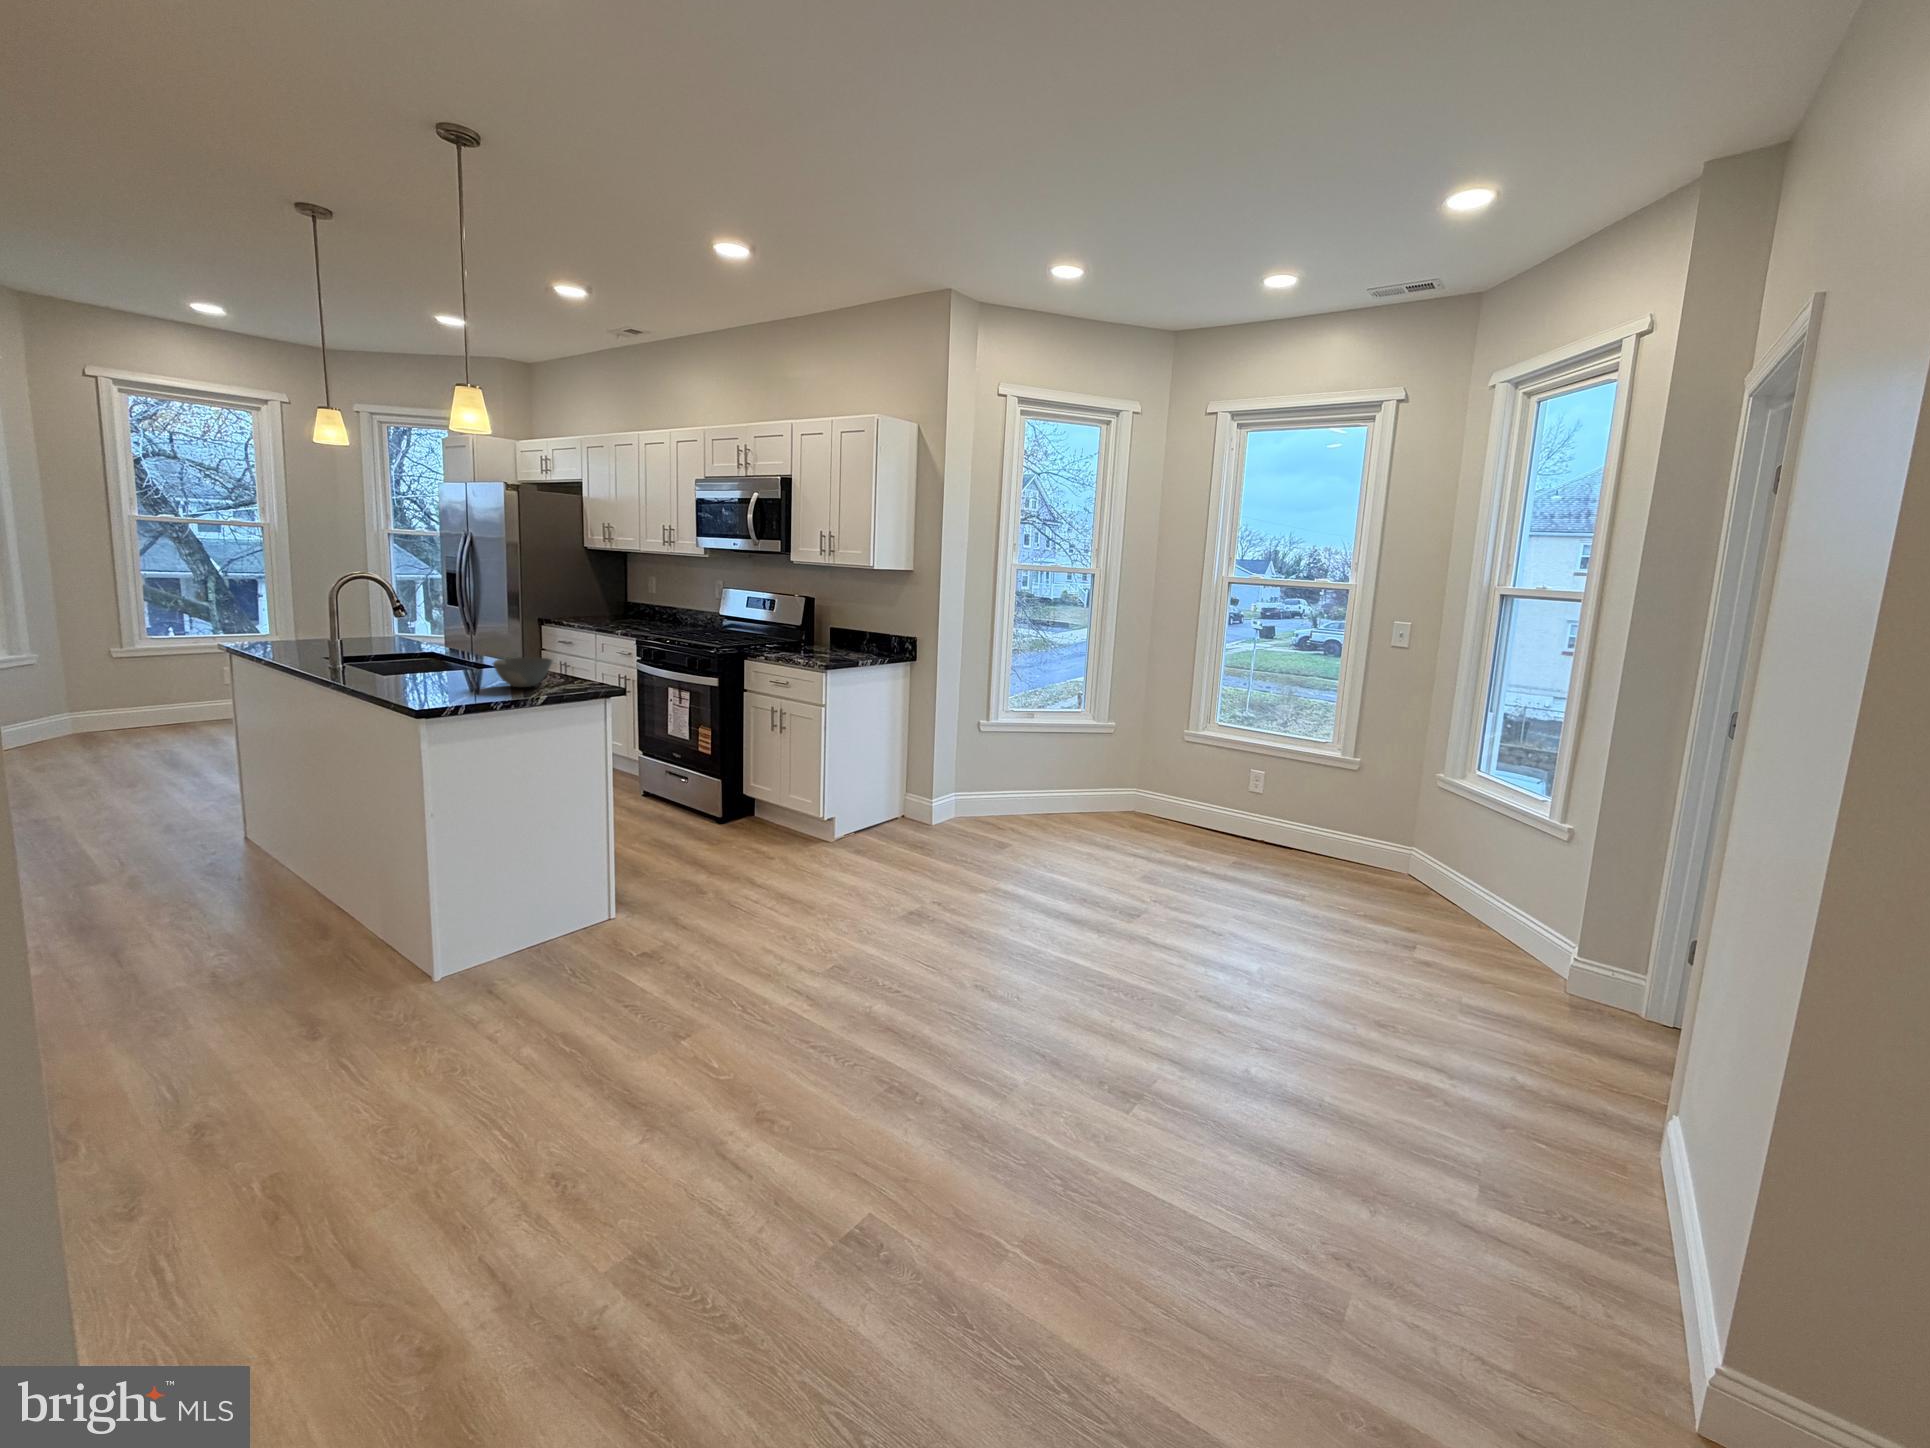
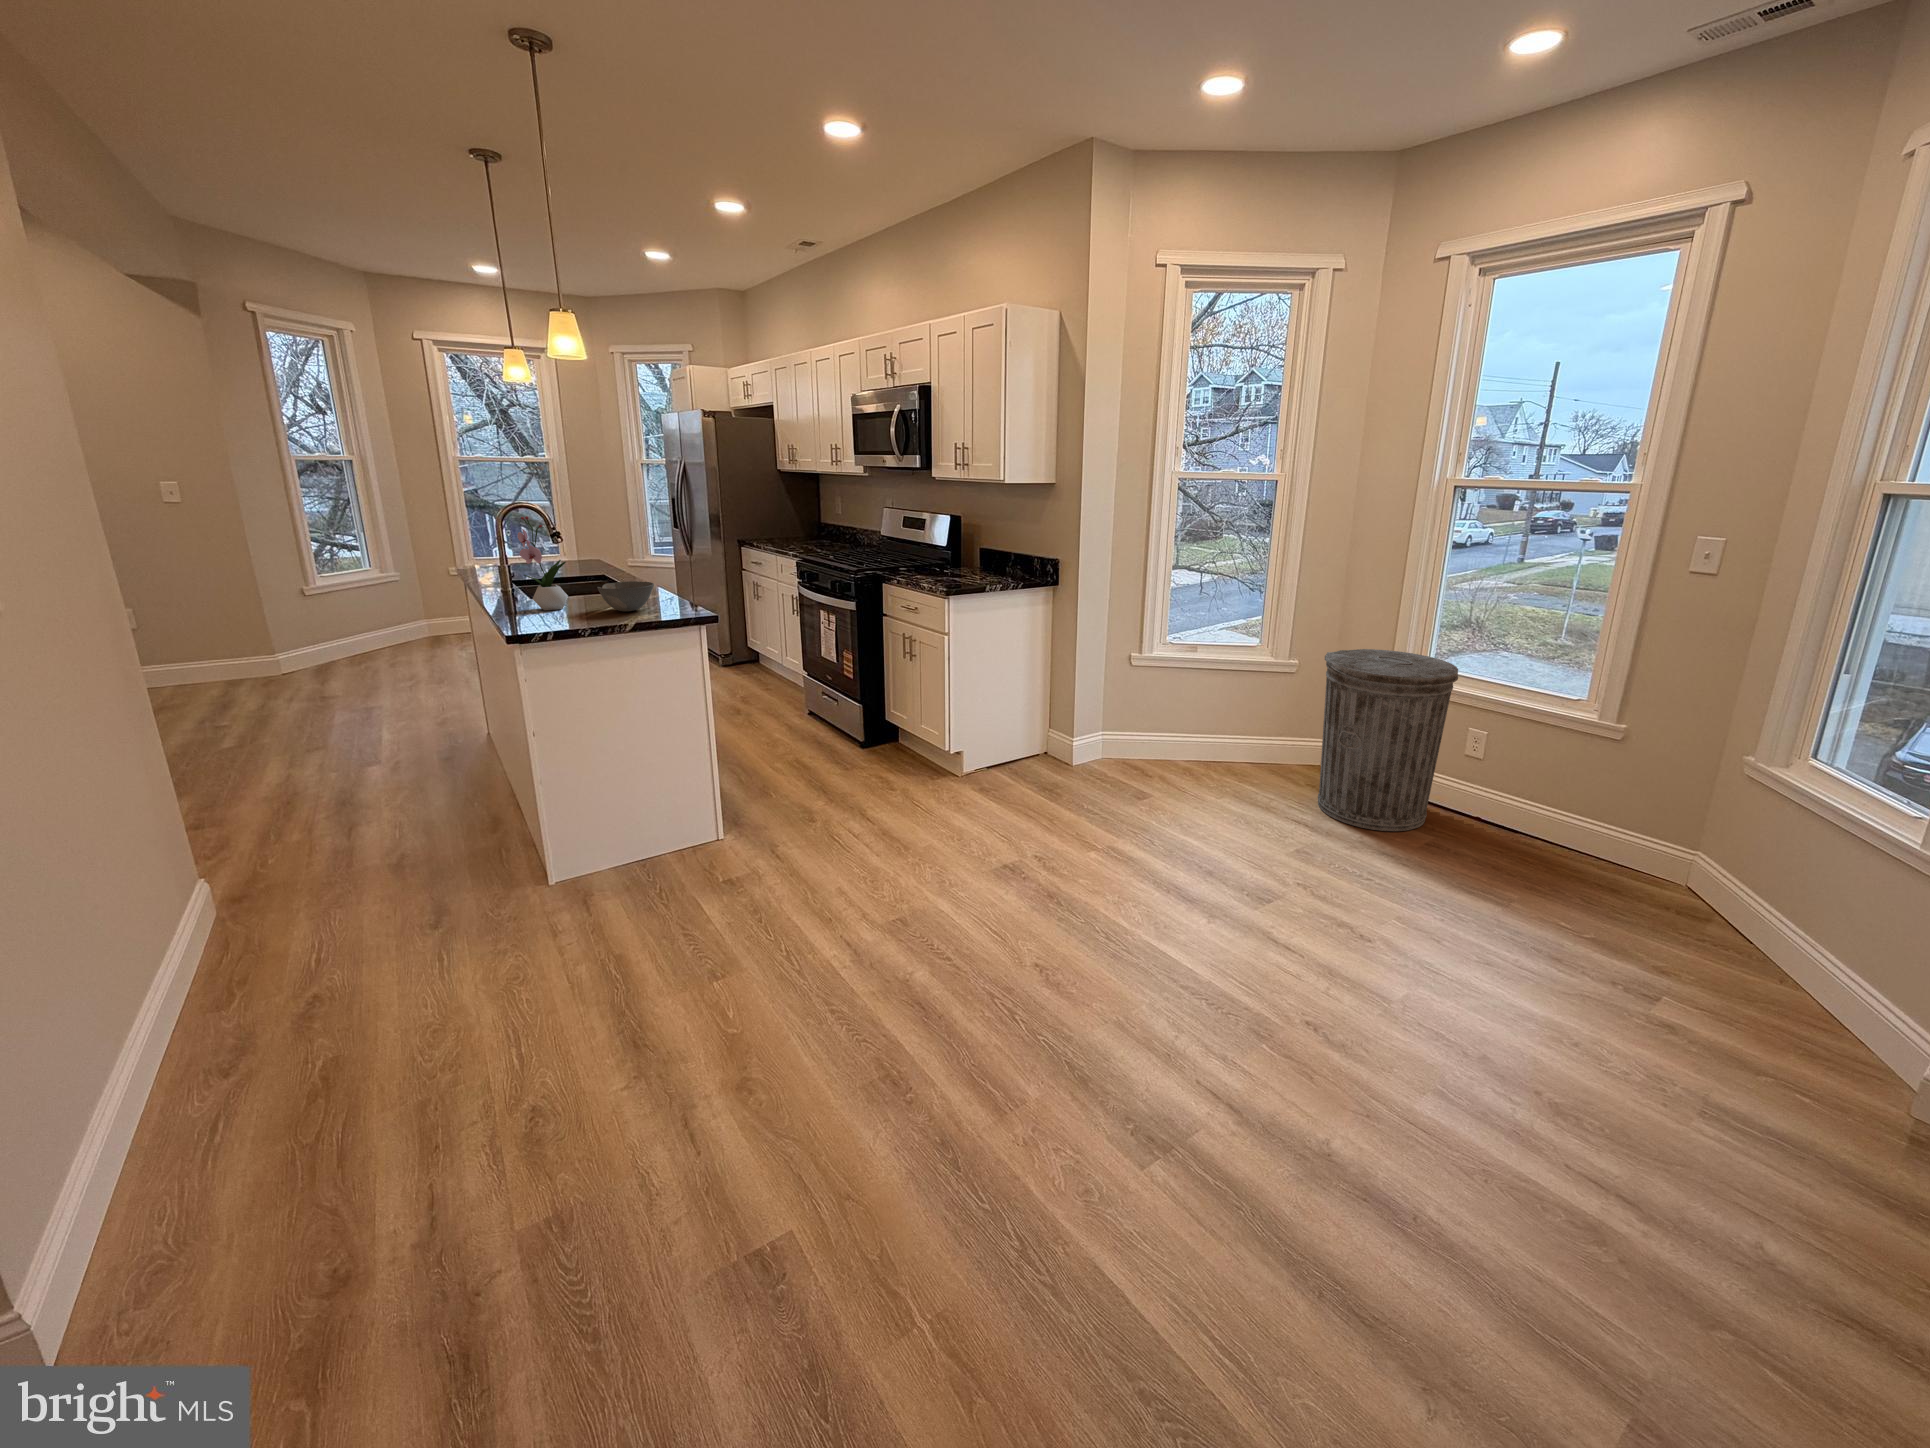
flower arrangement: none [398,590,454,688] -> present [518,516,568,610]
trash can: none [1145,709,1246,855] -> present [1318,649,1458,831]

